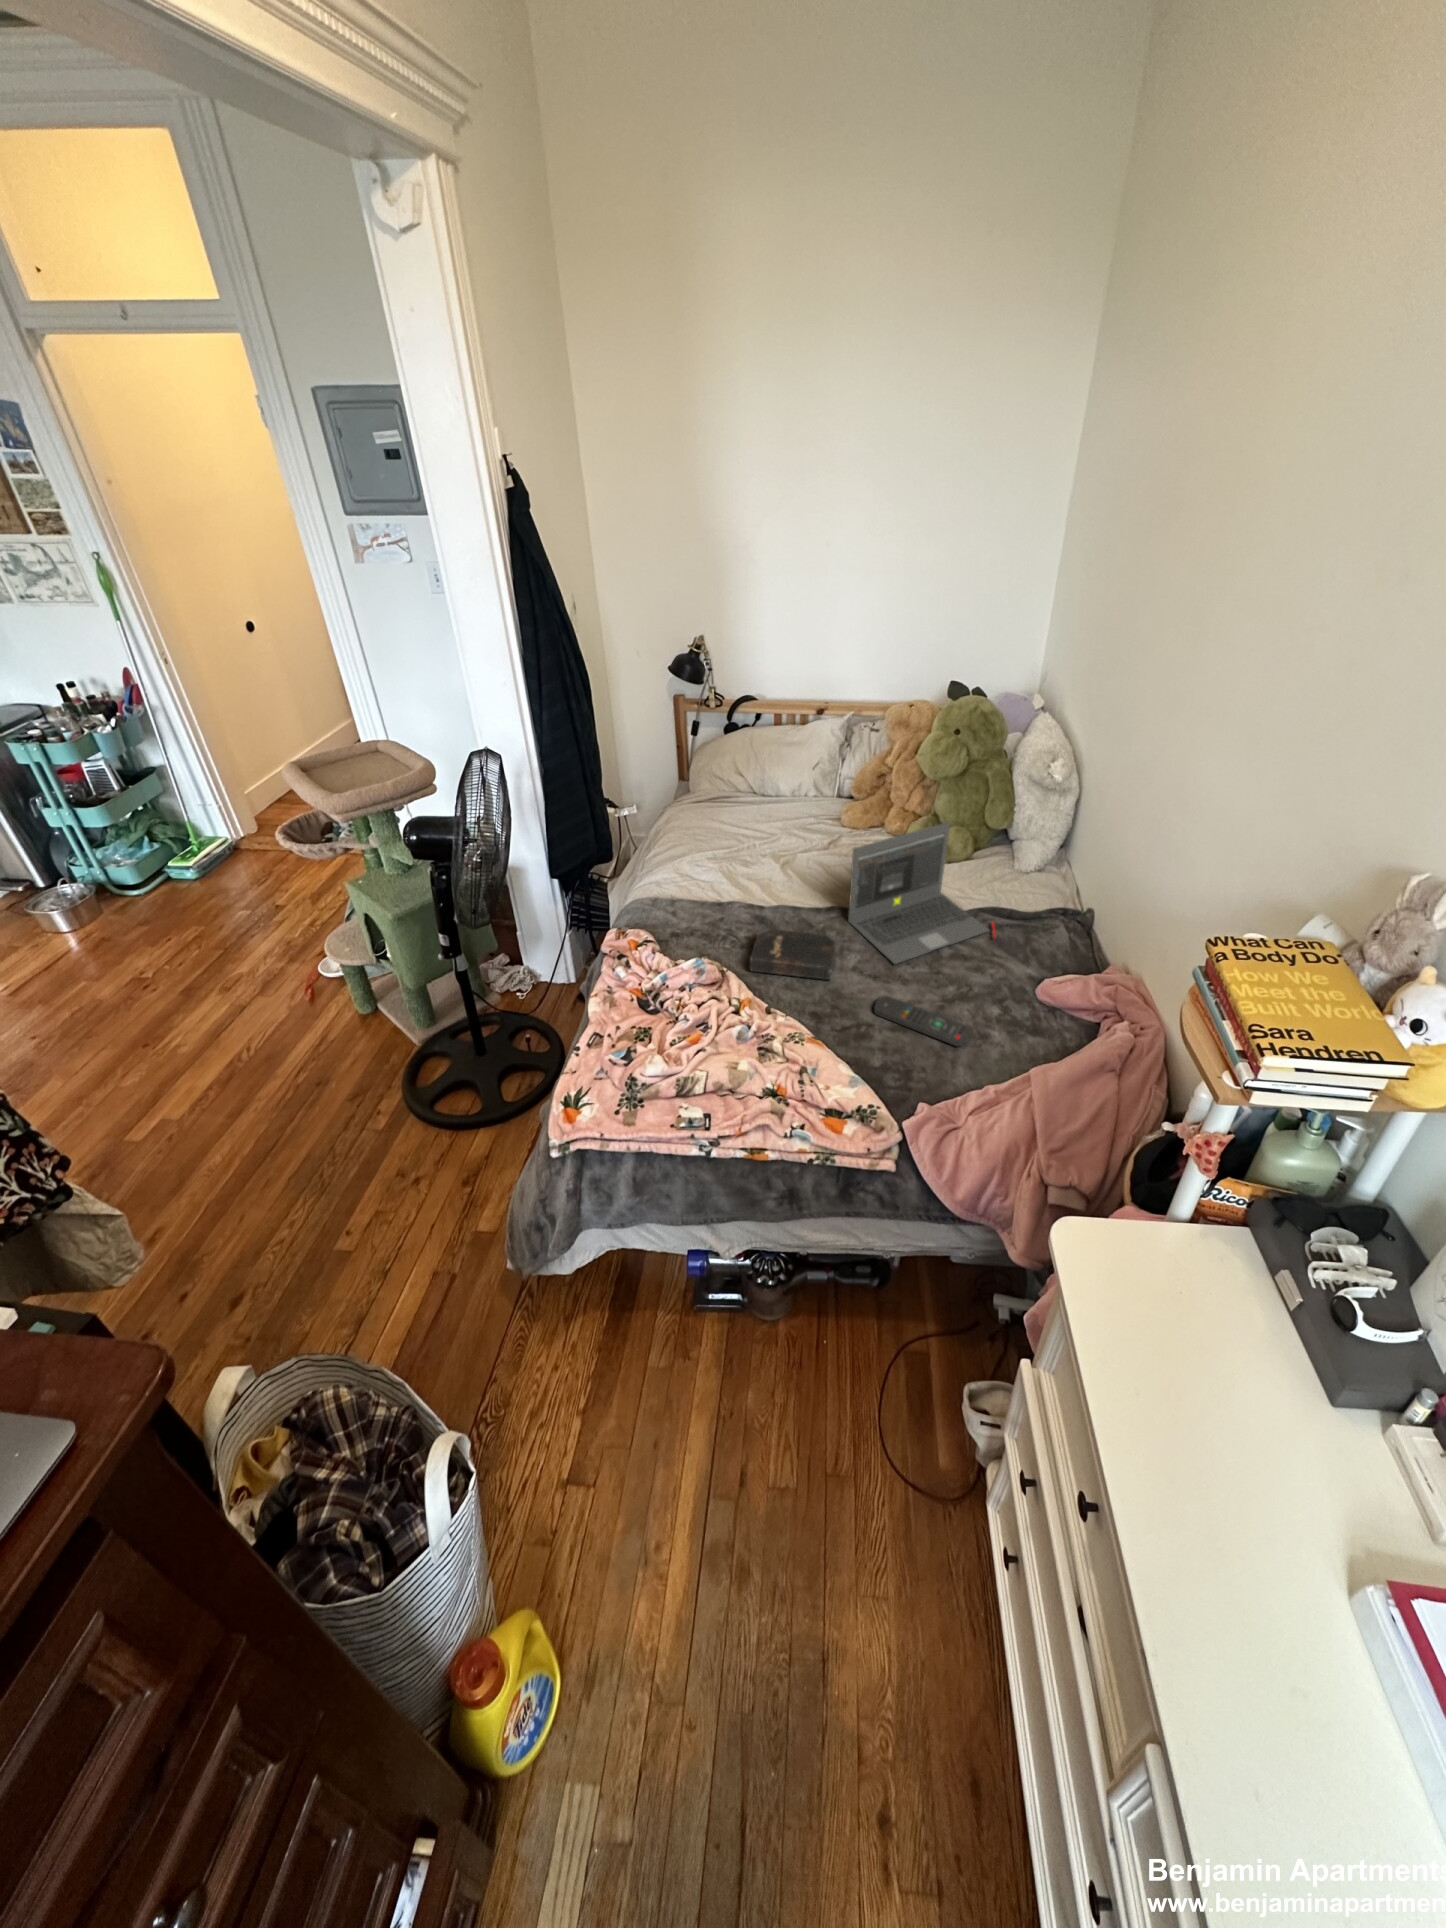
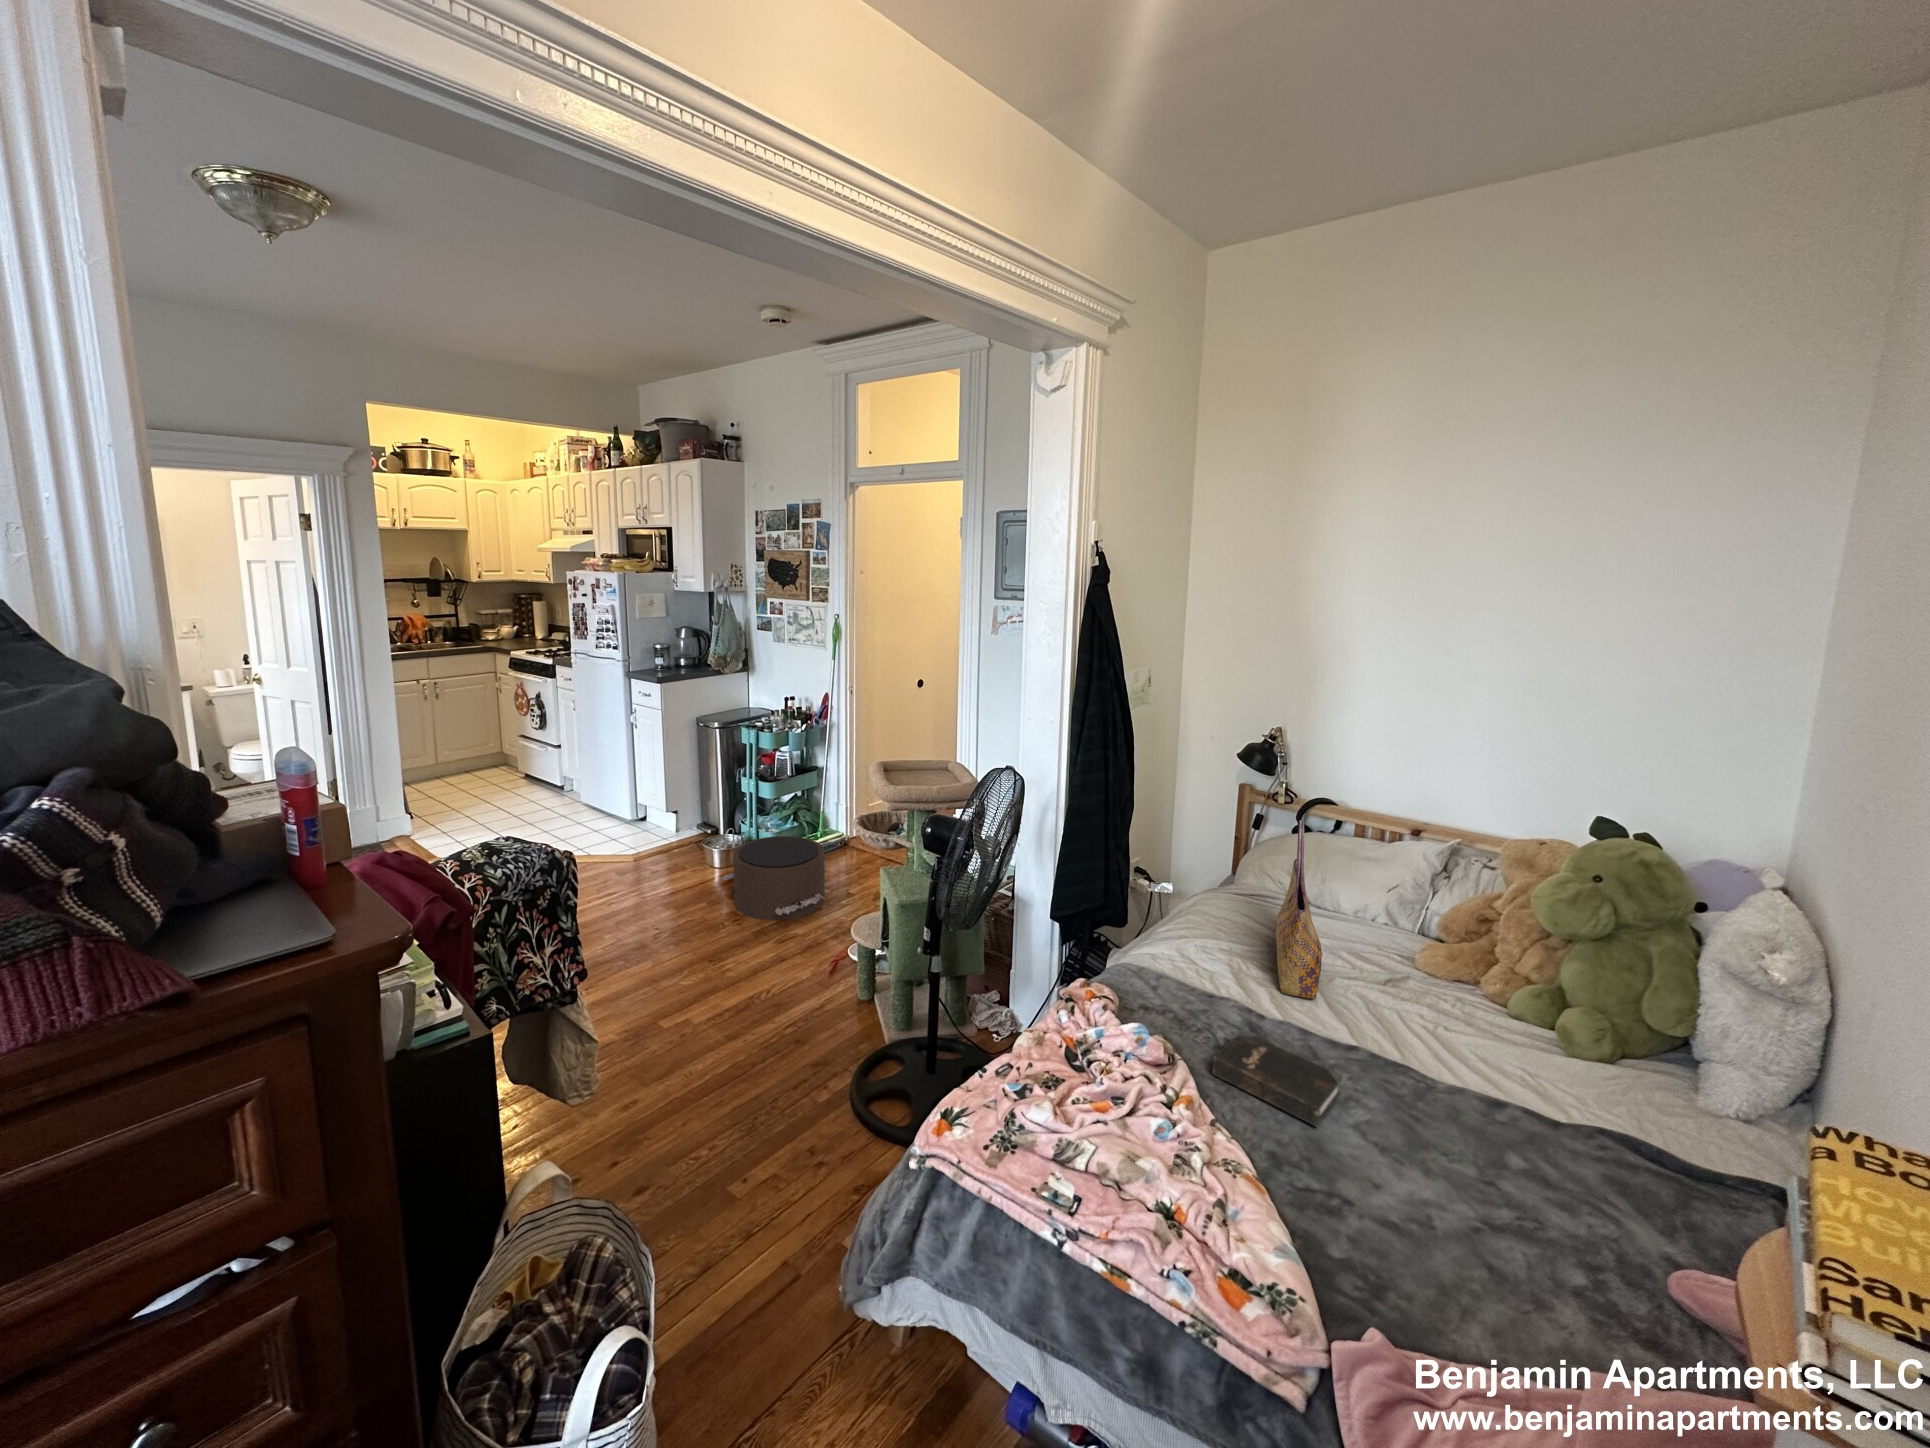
tote bag: none [749,735,795,883] -> present [1276,820,1322,999]
laptop: present [848,822,993,964] -> none [1374,969,1630,1185]
pouf: none [87,866,257,981] -> present [721,836,825,920]
remote control: present [874,996,970,1046] -> none [1368,1179,1527,1308]

